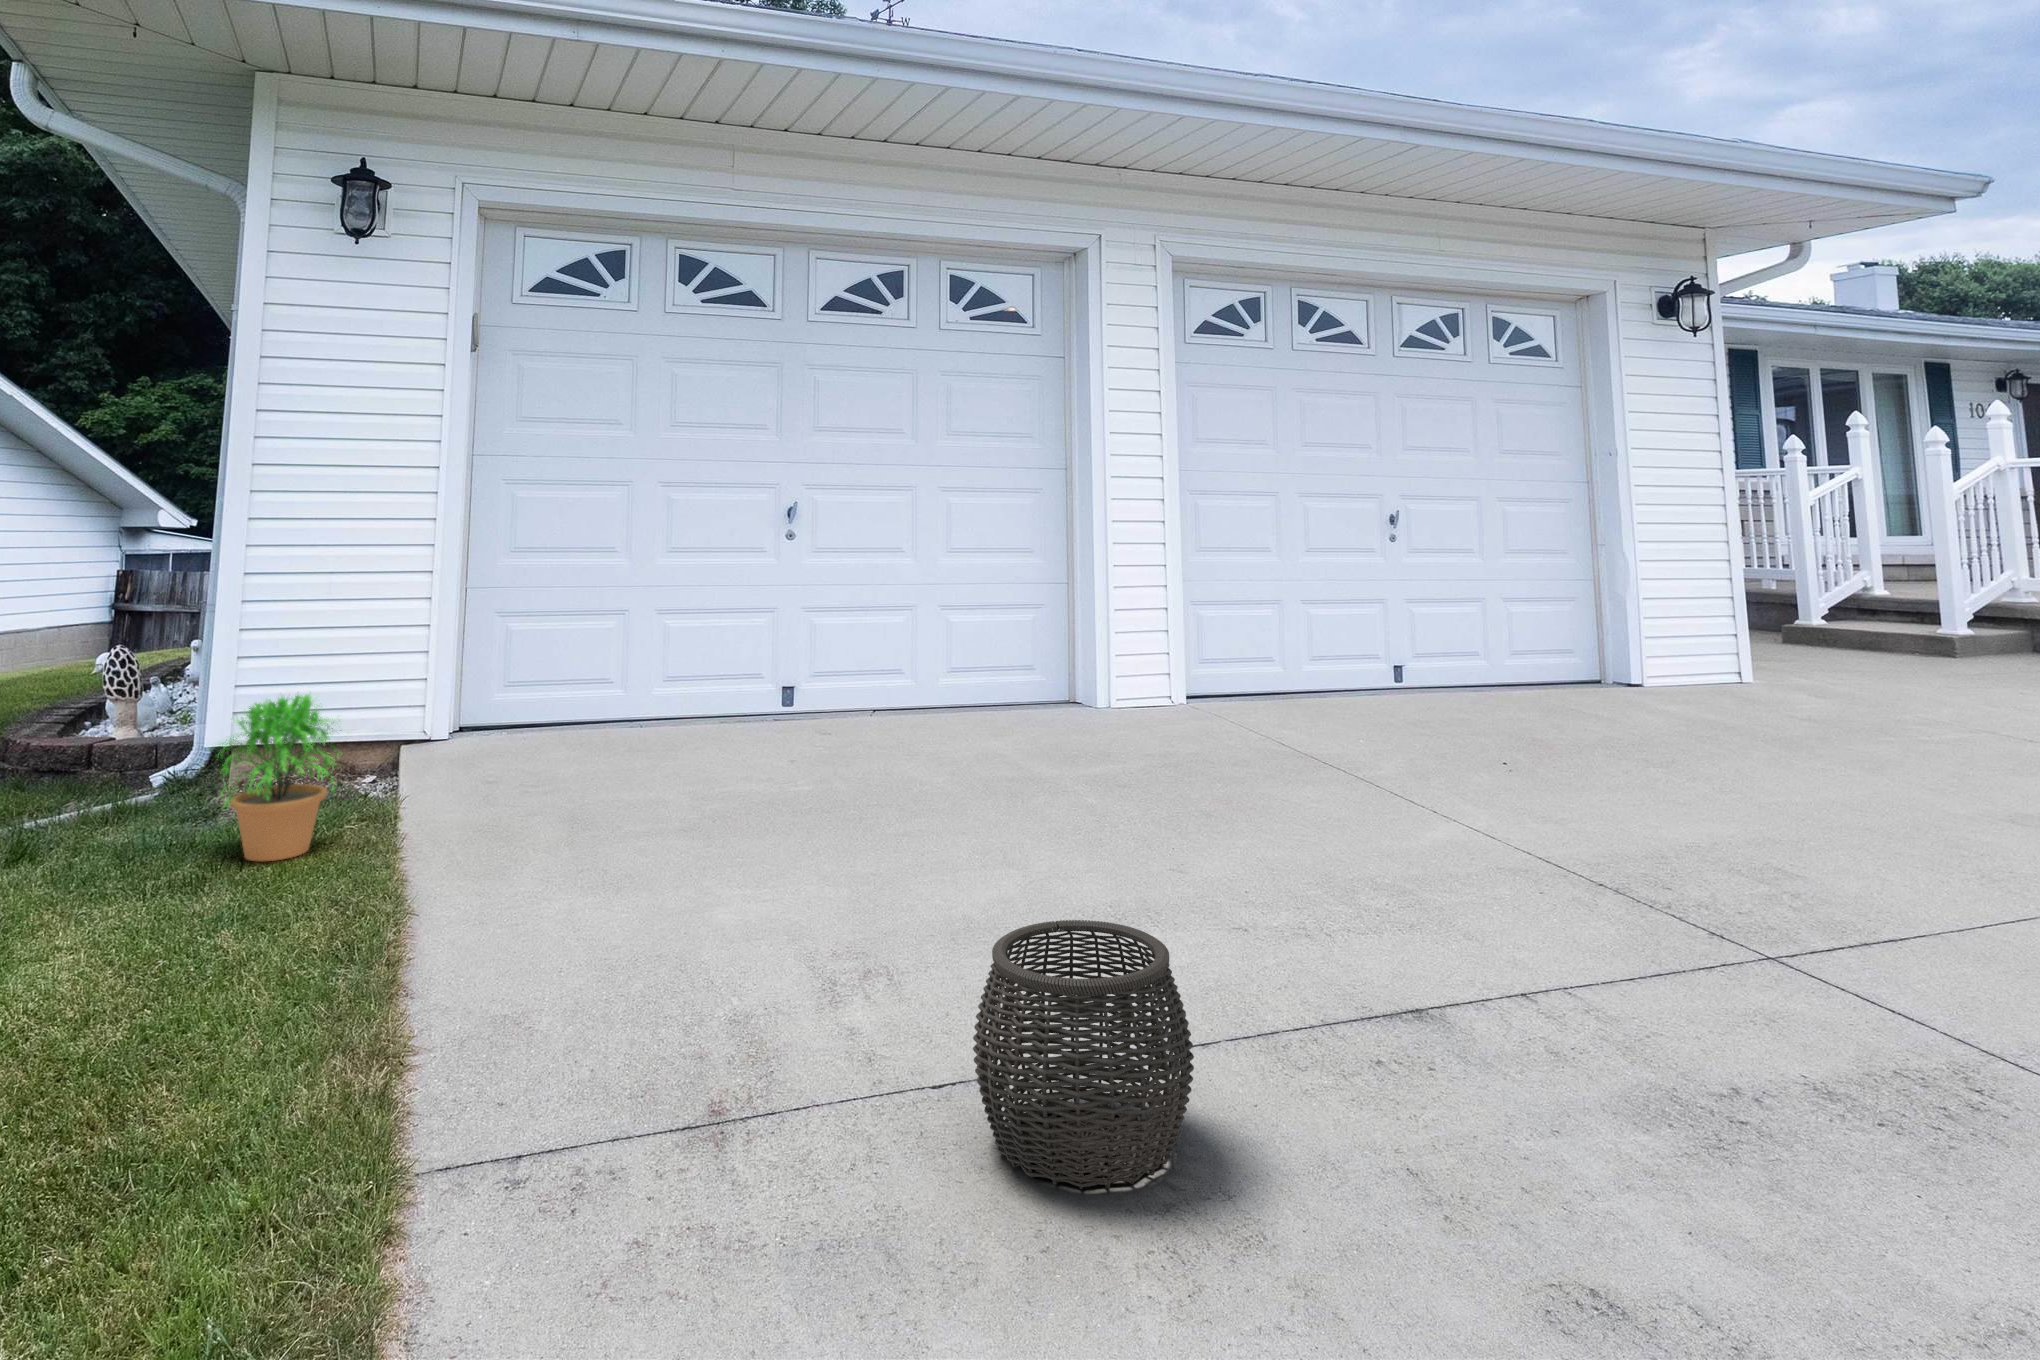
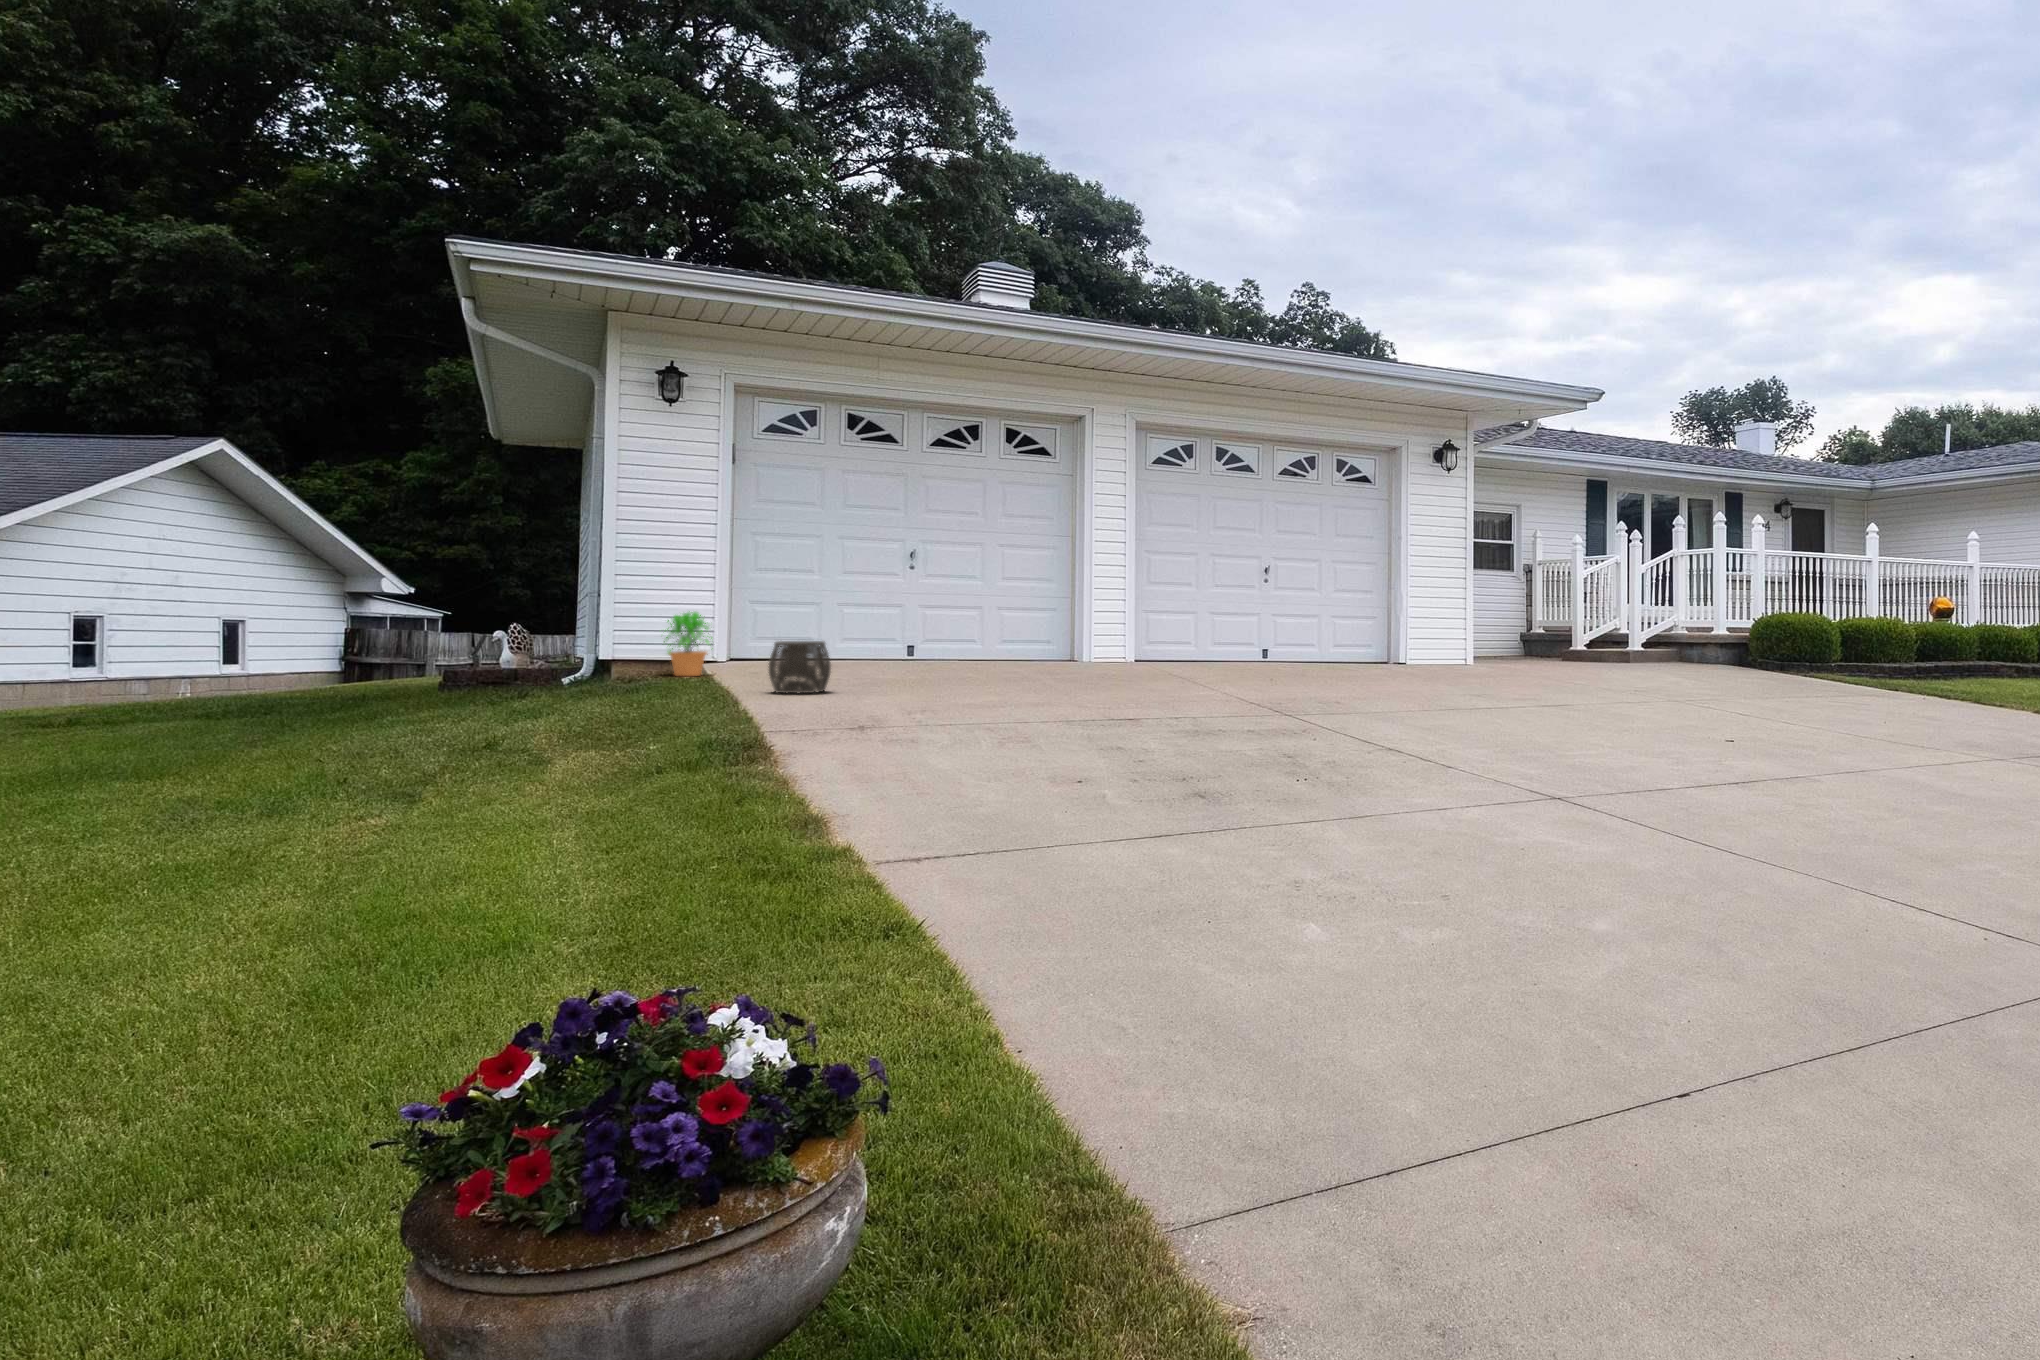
woven basket: present [973,920,1194,1189] -> present [768,641,831,694]

